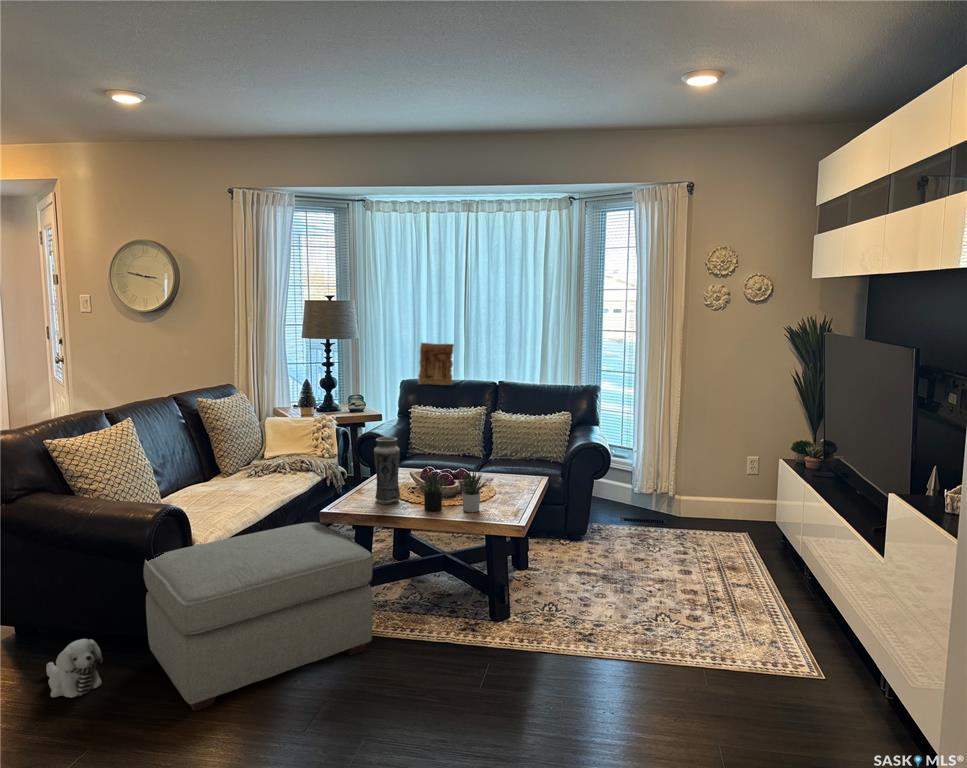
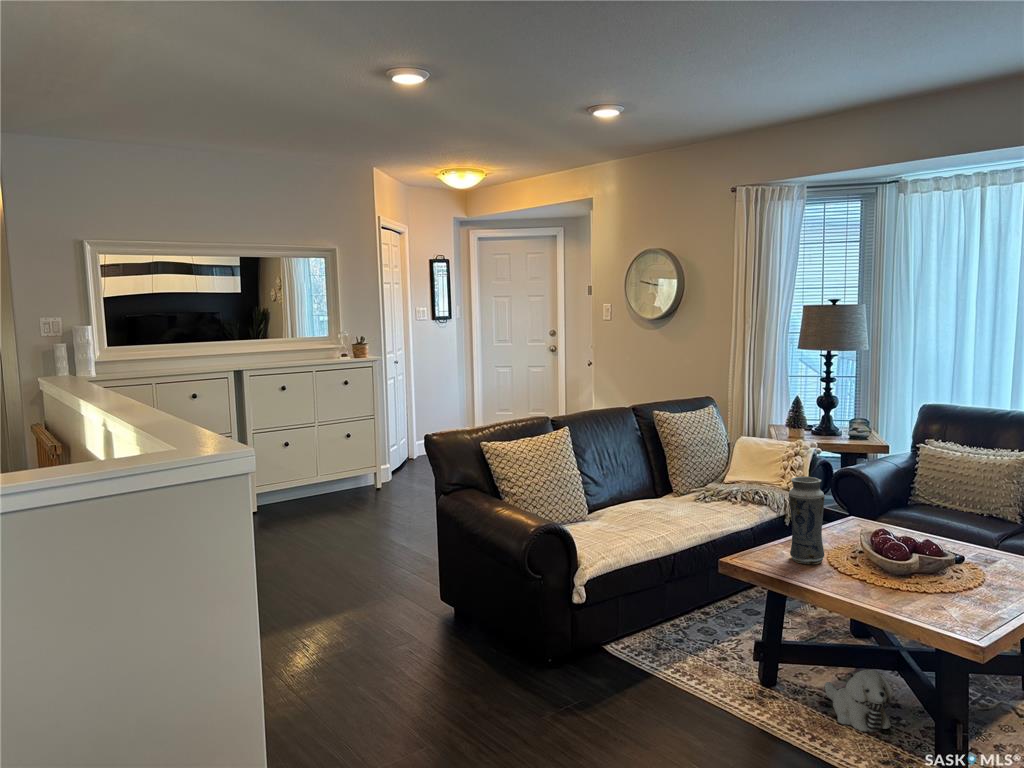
picture frame: present [418,343,454,385] -> none [947,352,1008,413]
succulent plant: present [416,471,488,512] -> none [832,530,946,602]
ottoman: present [144,522,373,711] -> none [514,565,744,741]
plush toy: present [46,639,103,698] -> present [825,670,893,733]

